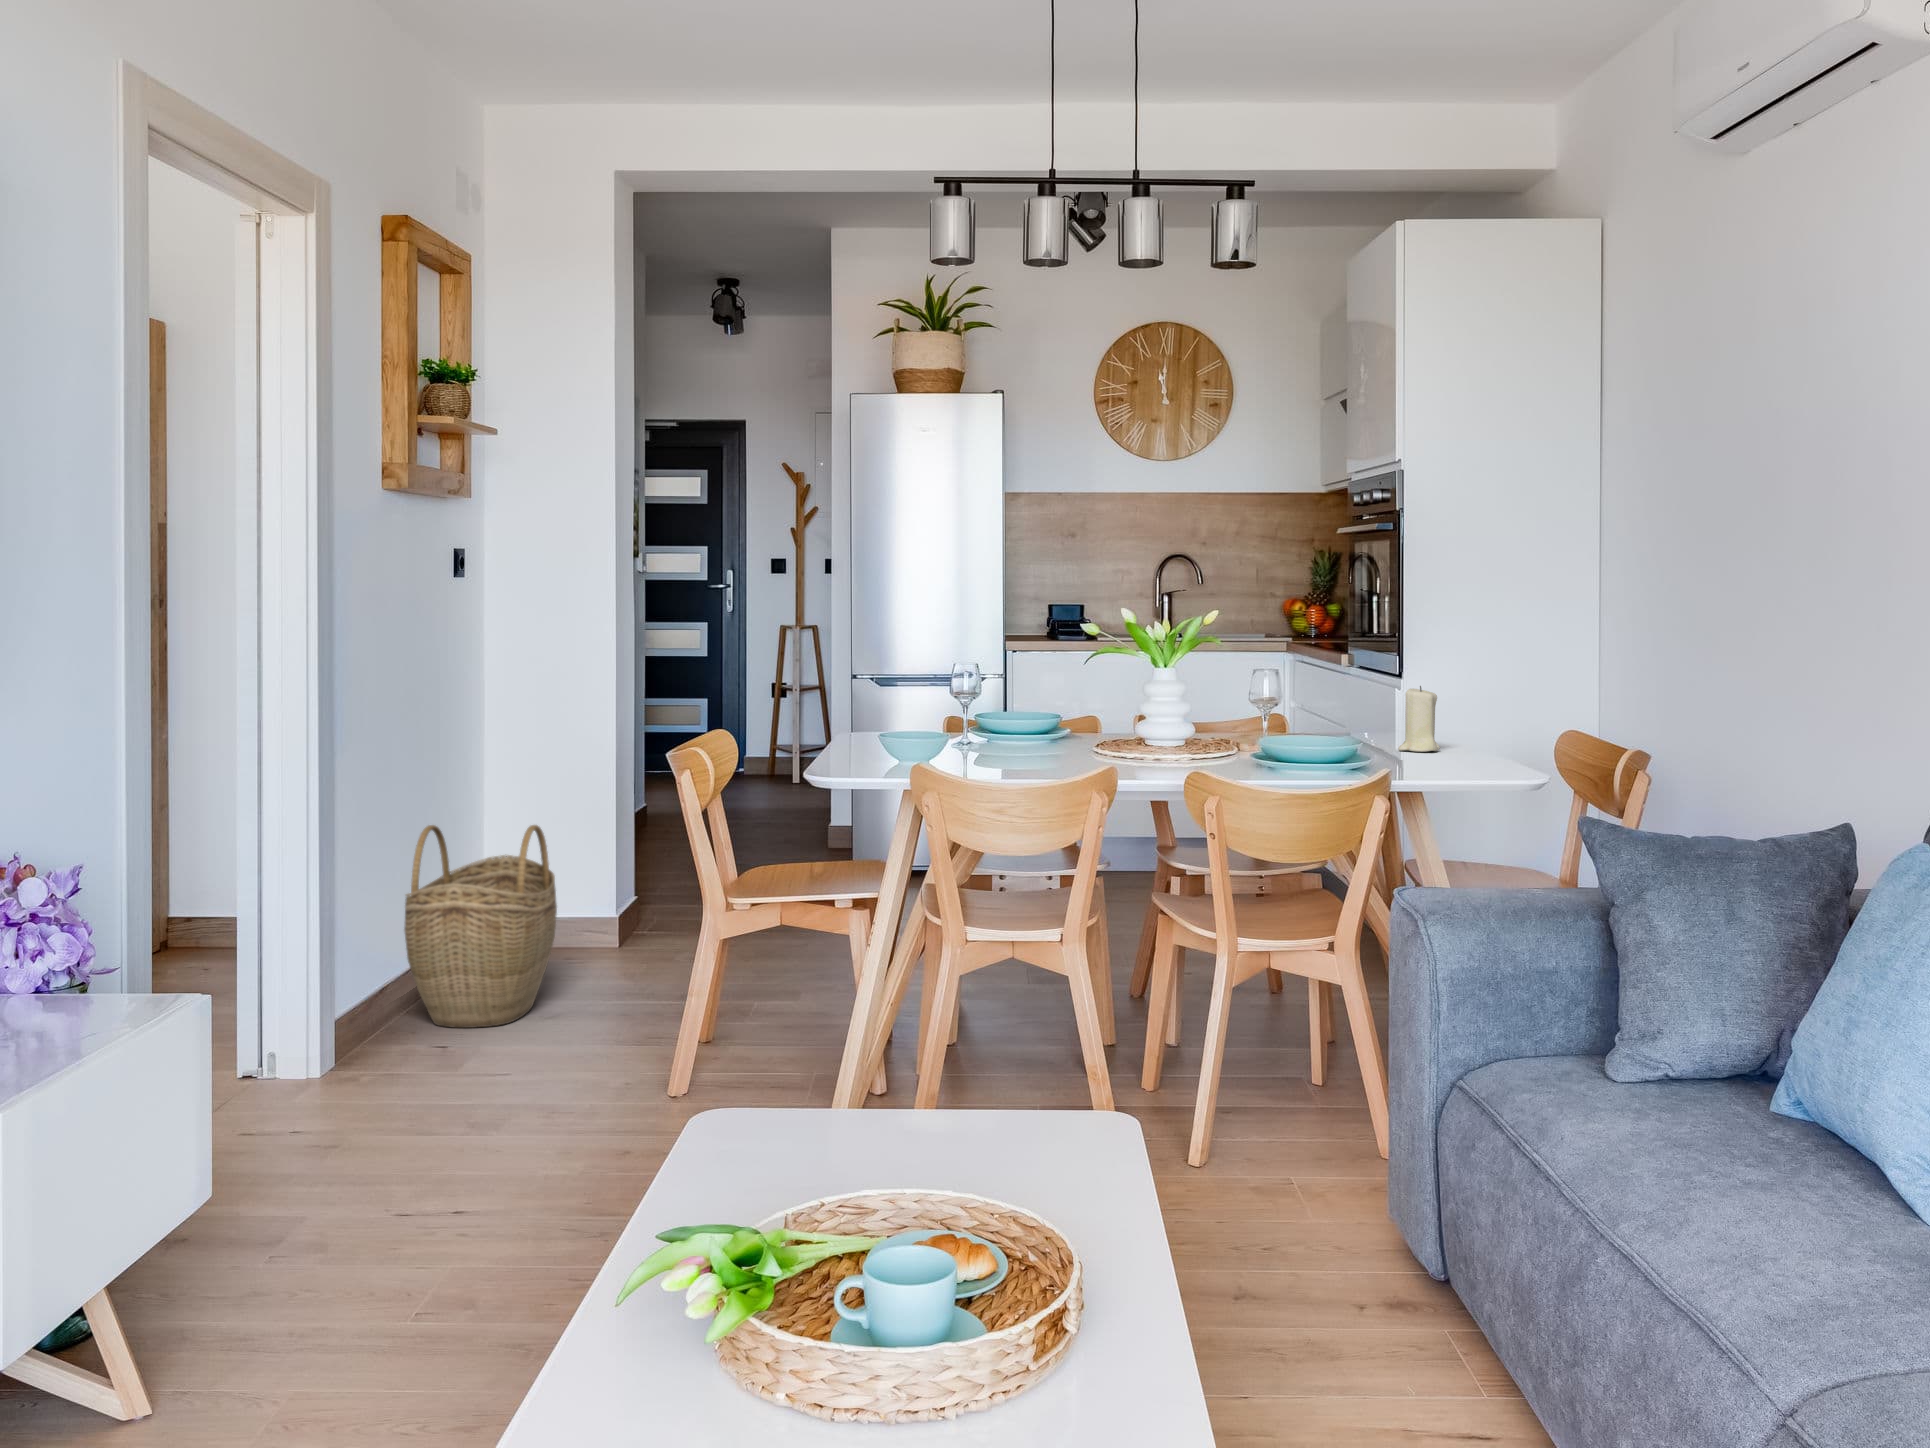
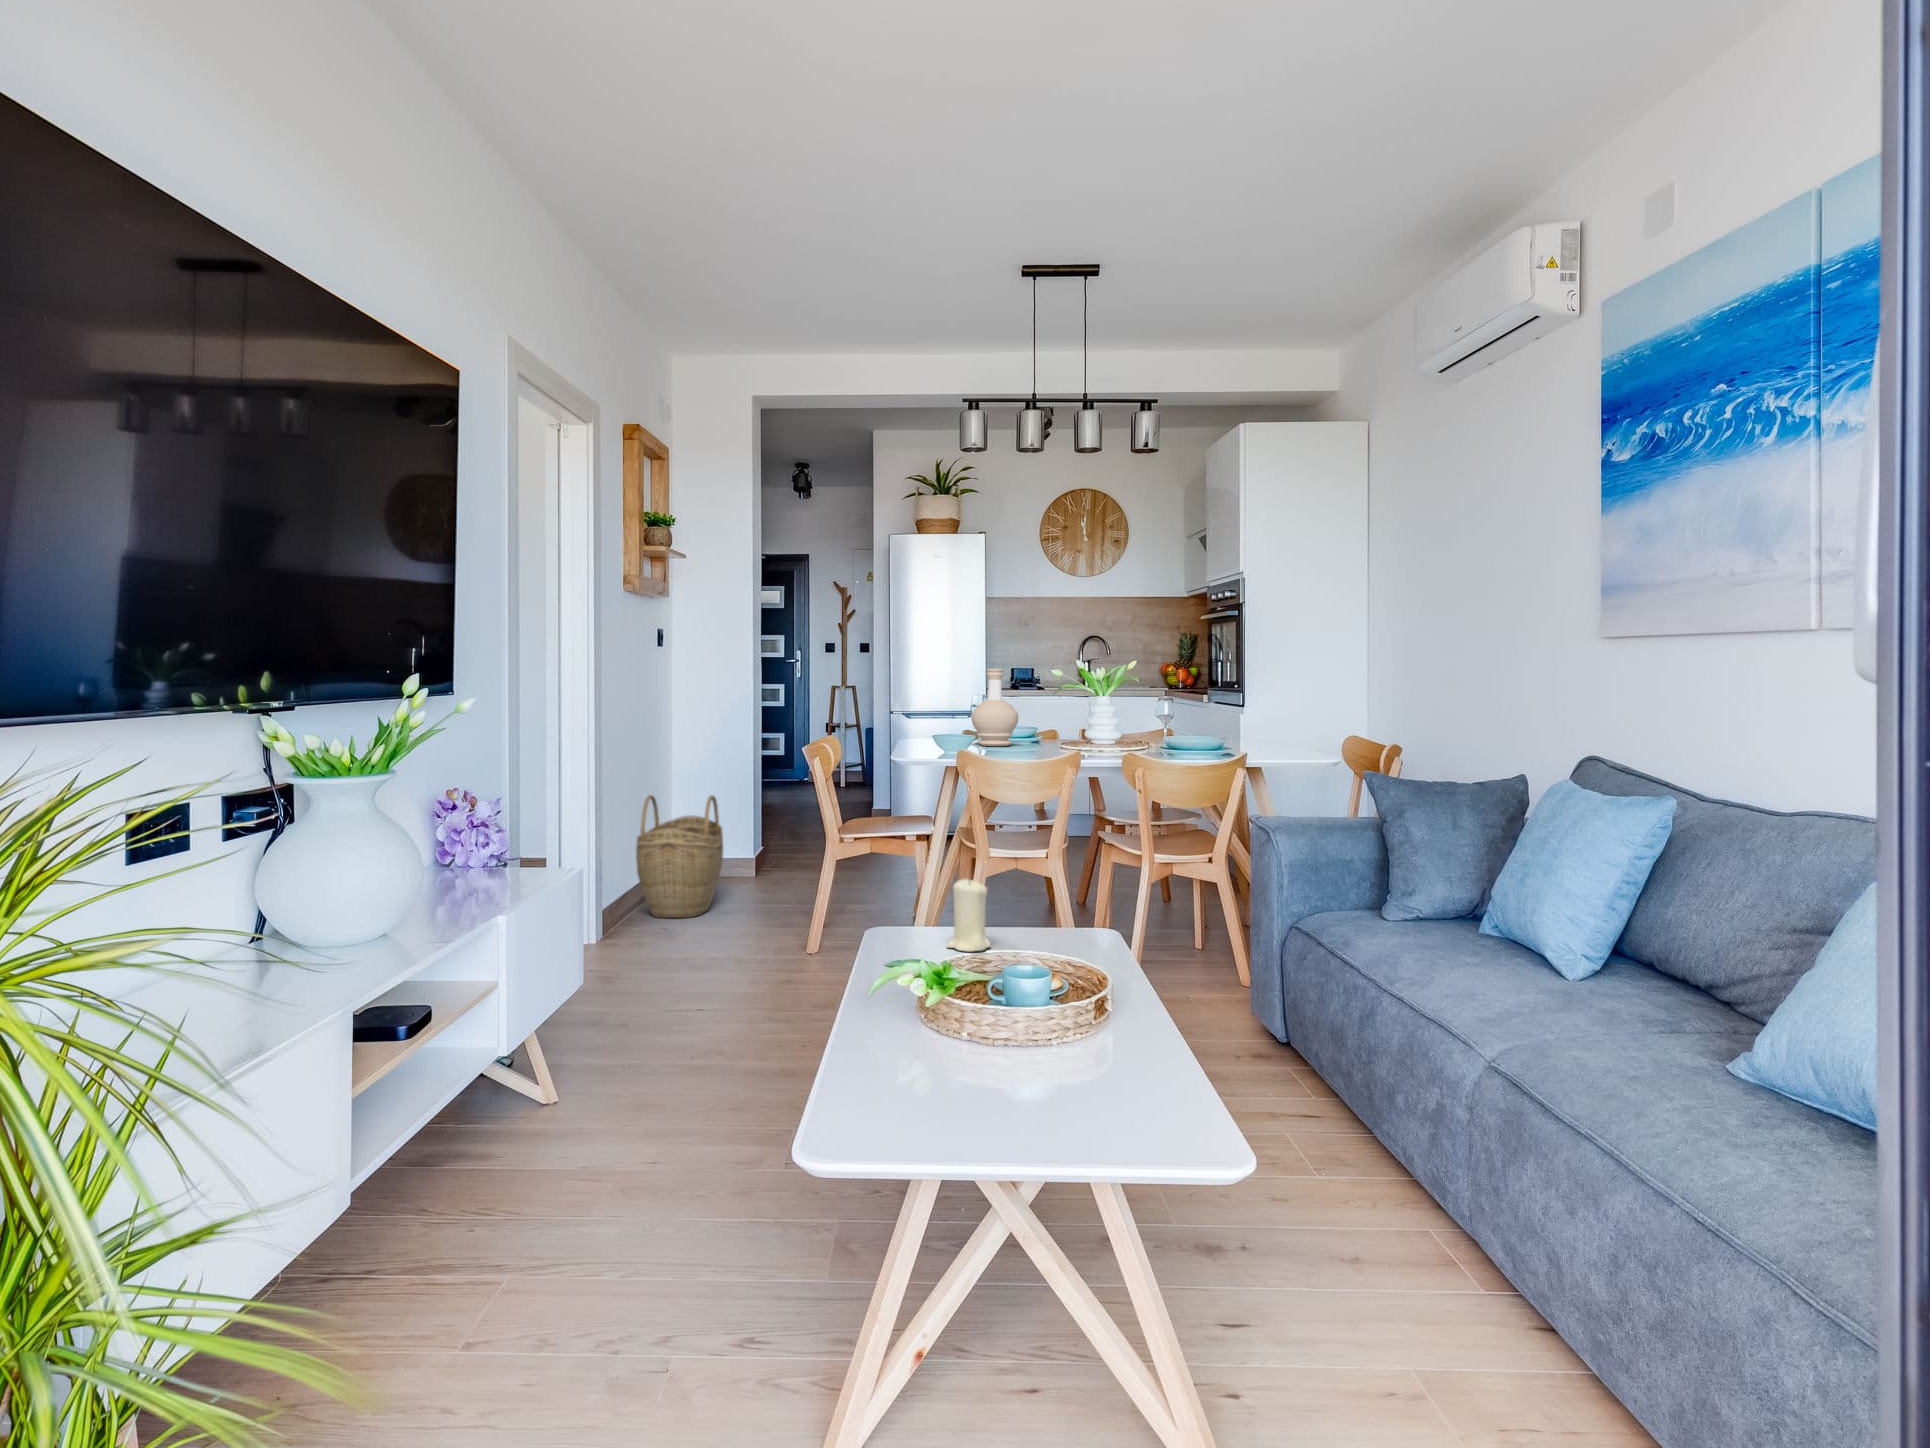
bottle: none [945,624,1022,752] -> present [971,669,1018,746]
candle: present [1398,686,1440,752] -> present [947,879,991,952]

